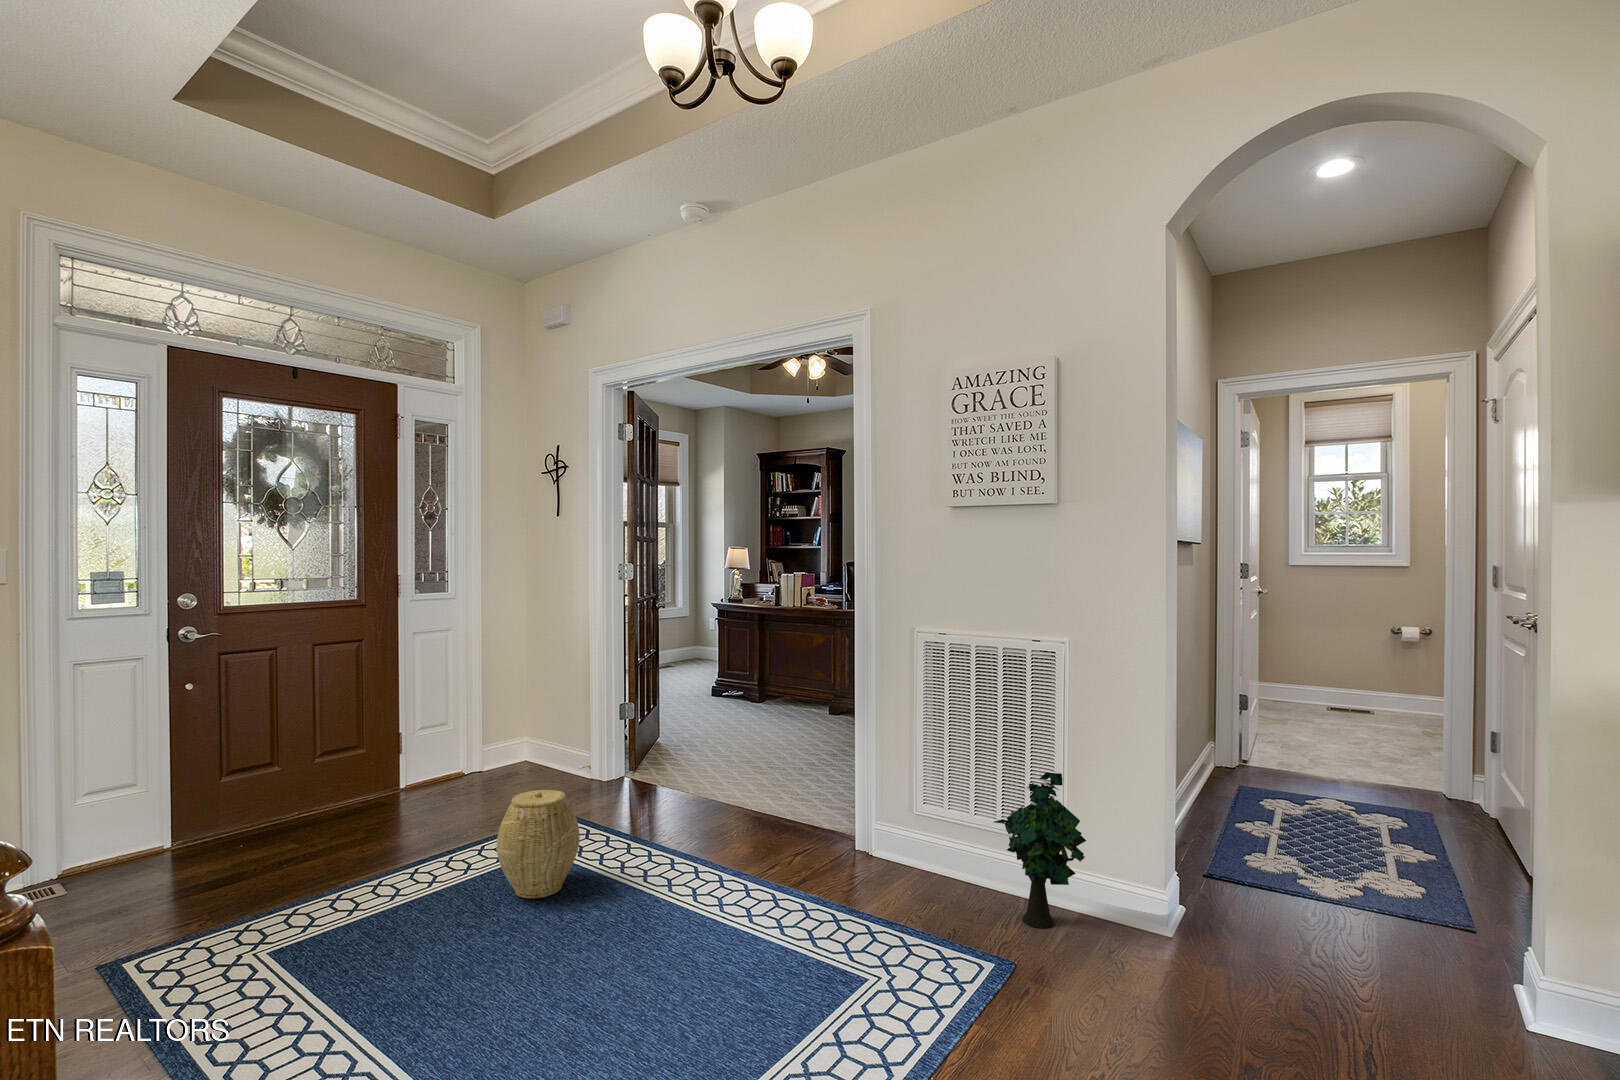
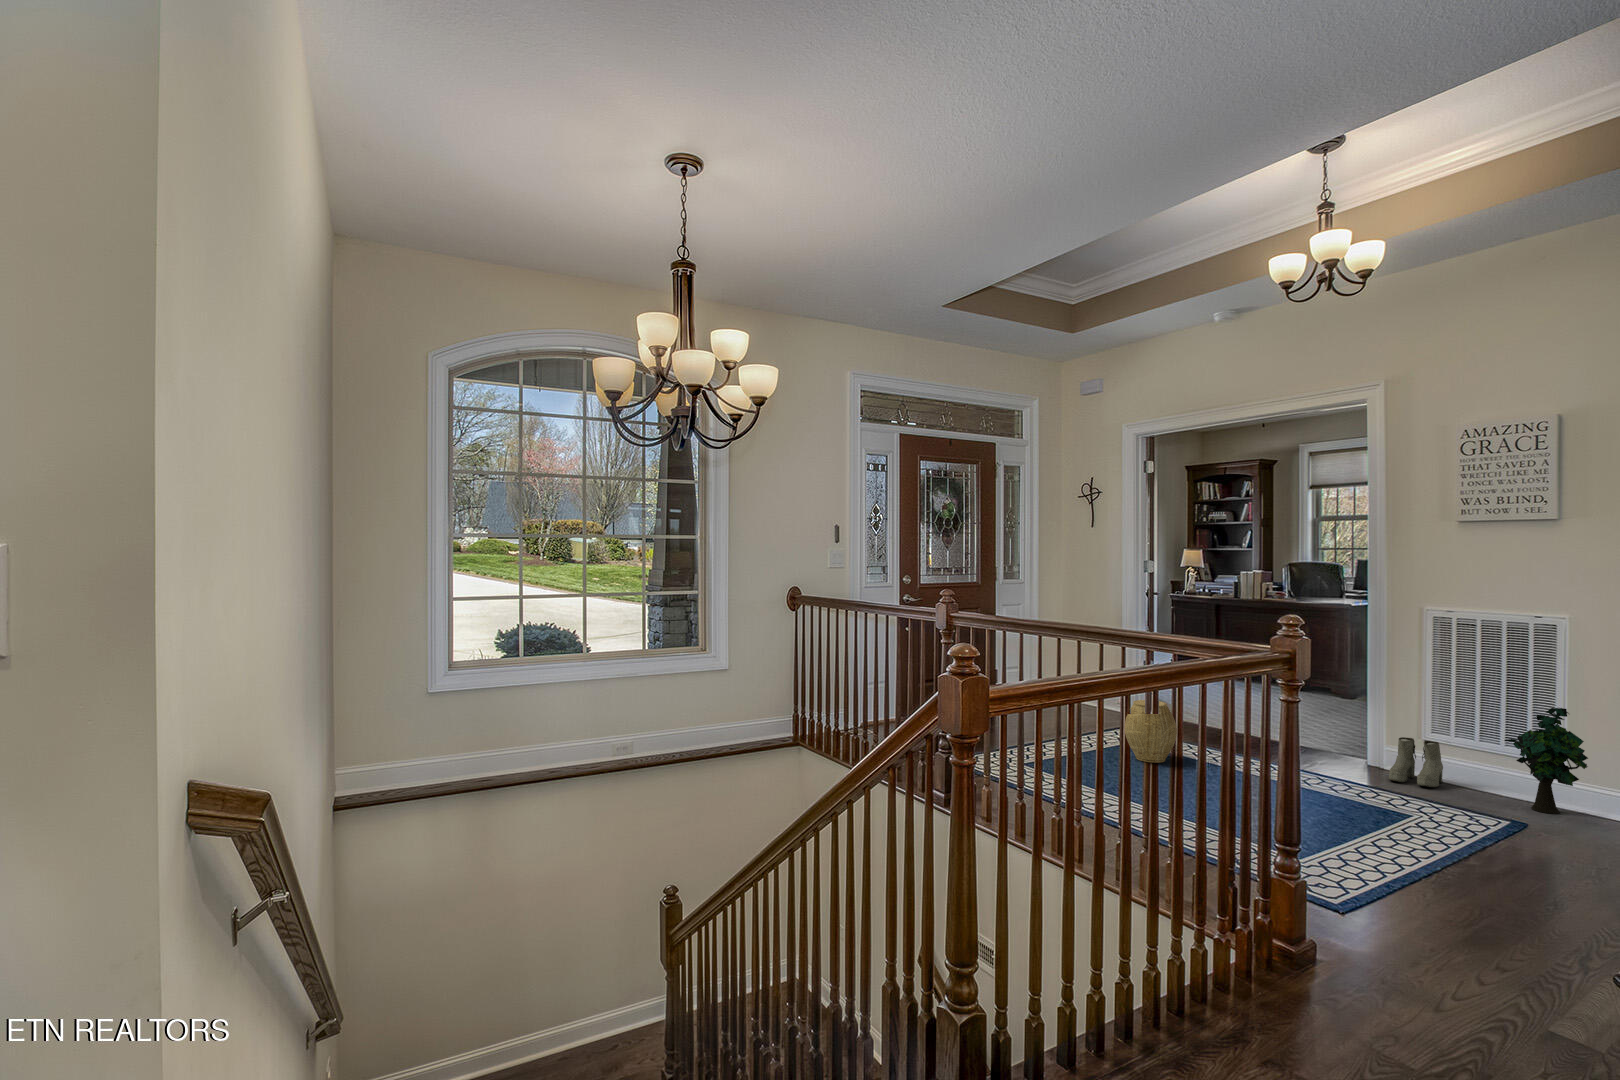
boots: none [863,815,931,893] -> present [1389,737,1443,787]

